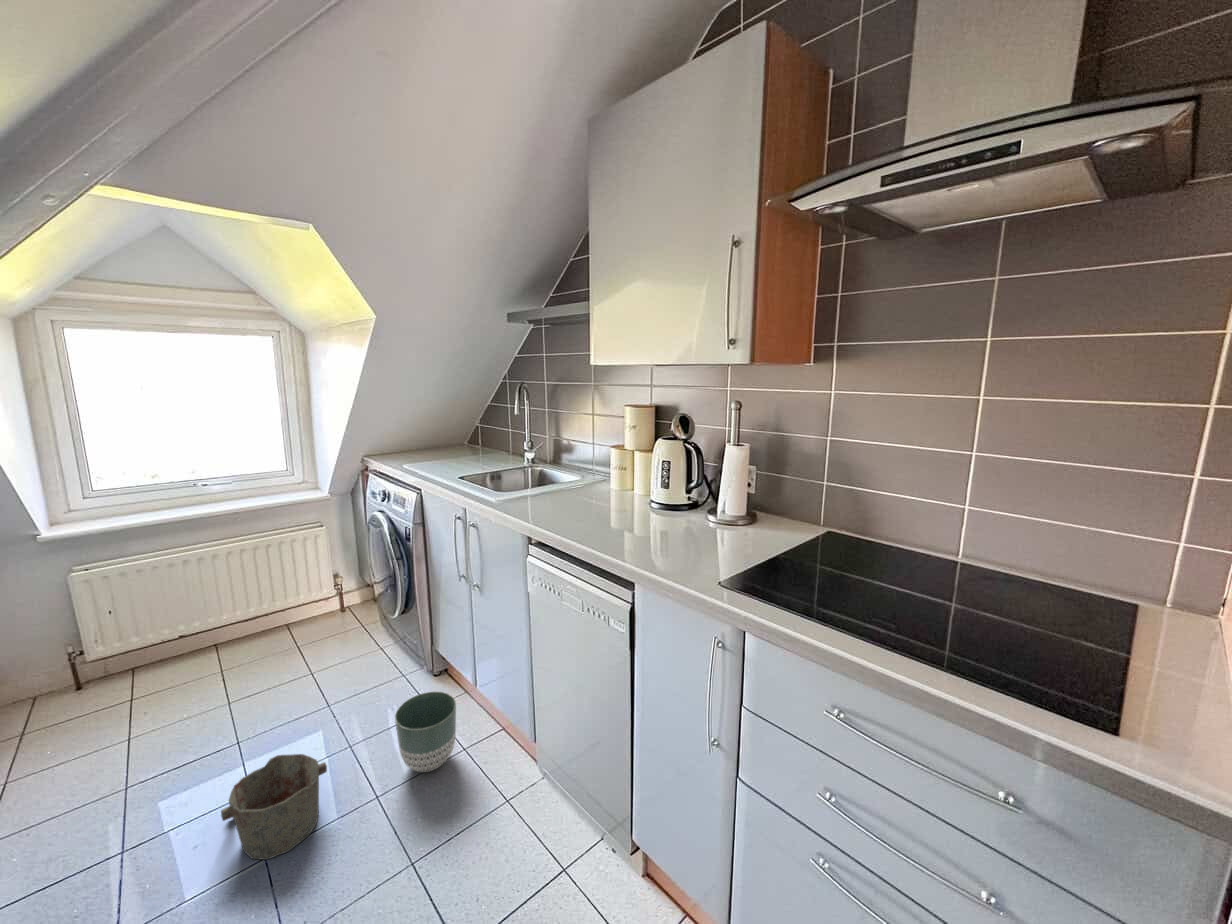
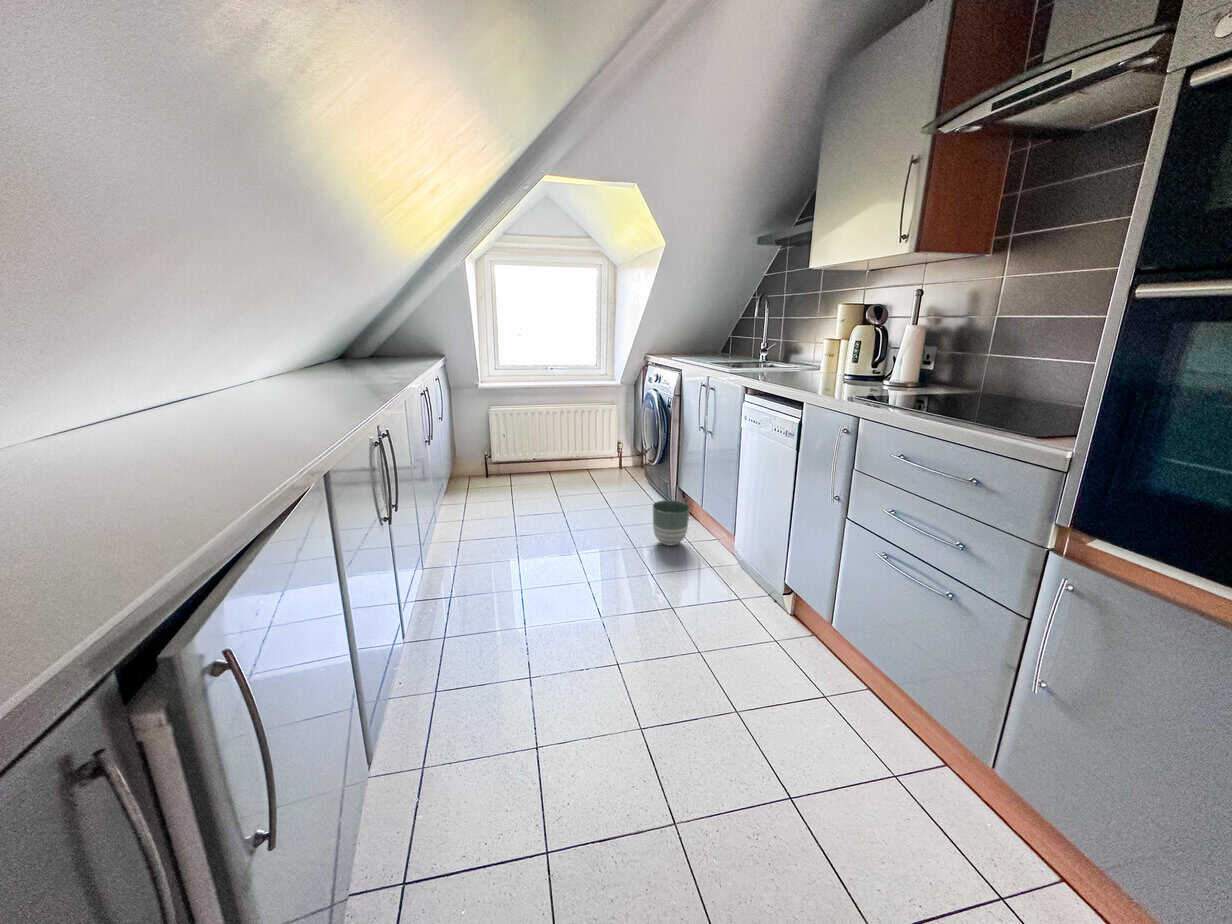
bucket: present [221,754,327,860] -> none [565,509,614,554]

